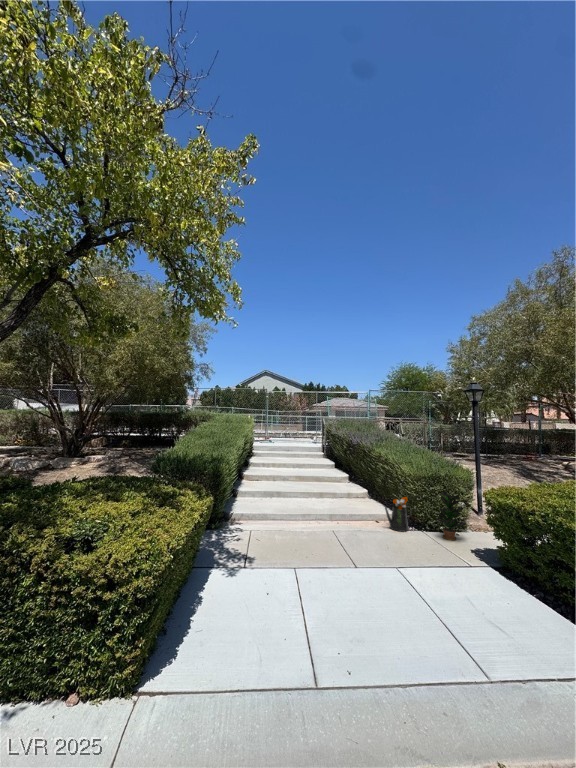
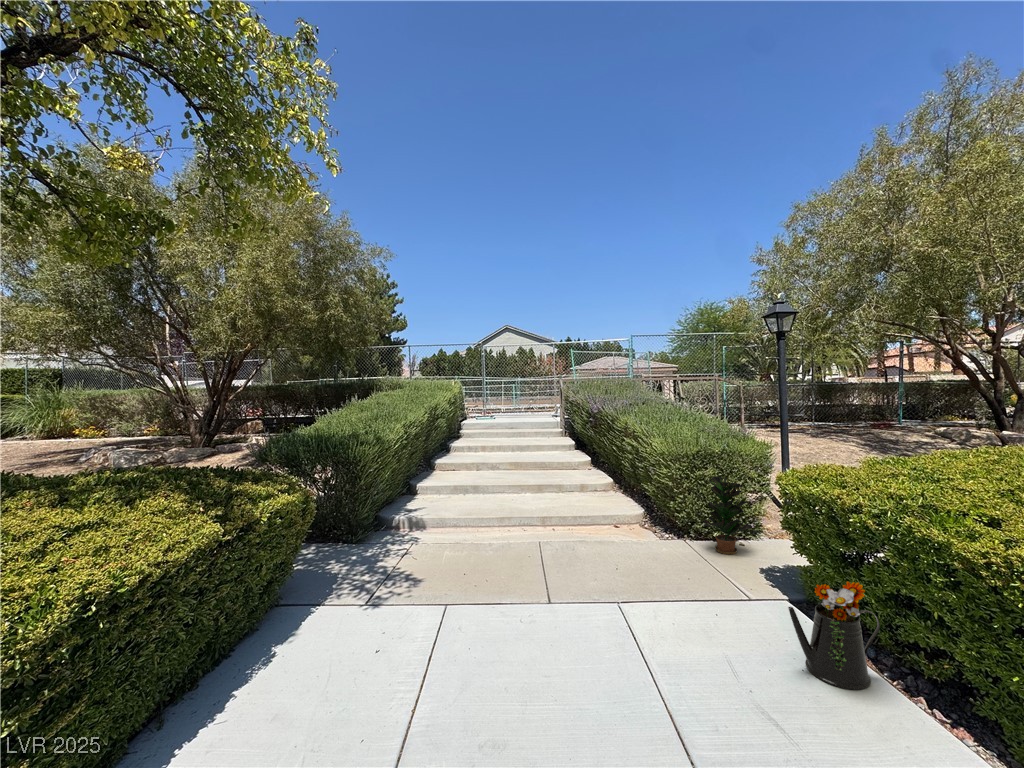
watering can: present [385,497,412,532] -> present [788,581,880,690]

